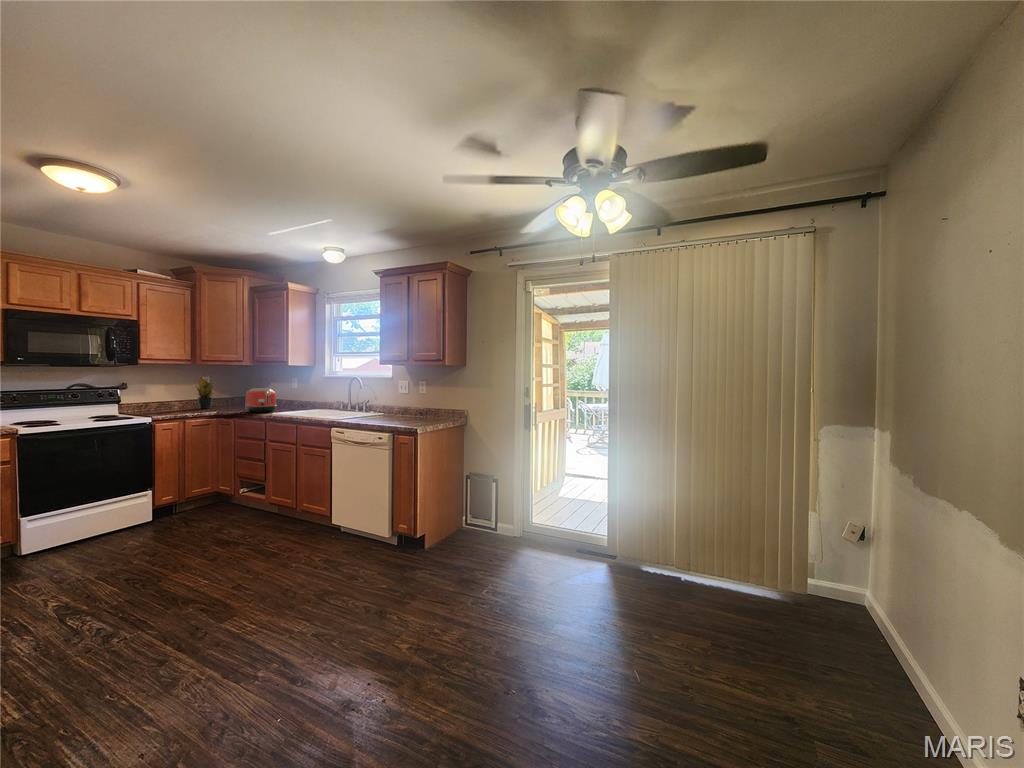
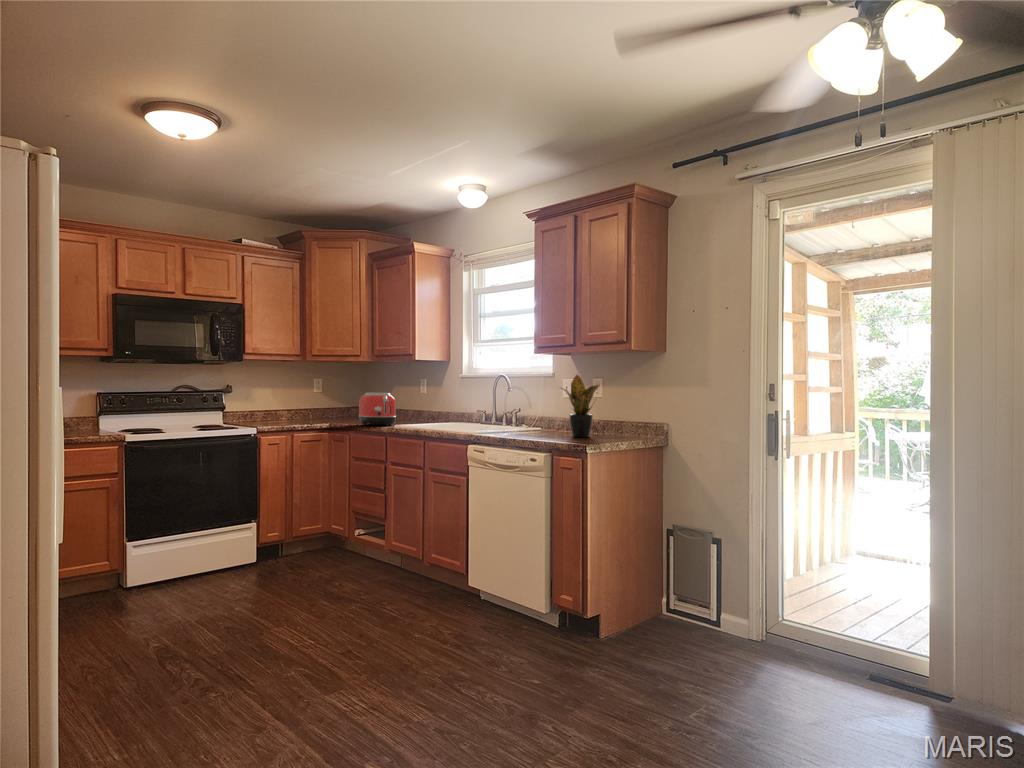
potted plant: present [196,377,214,409] -> present [562,375,599,437]

